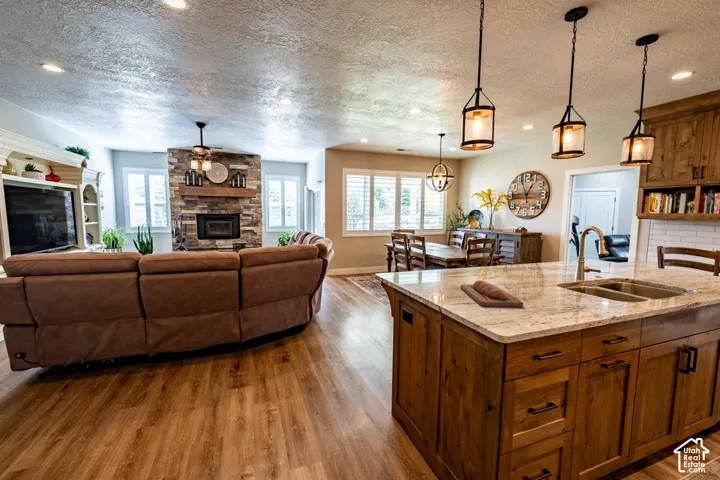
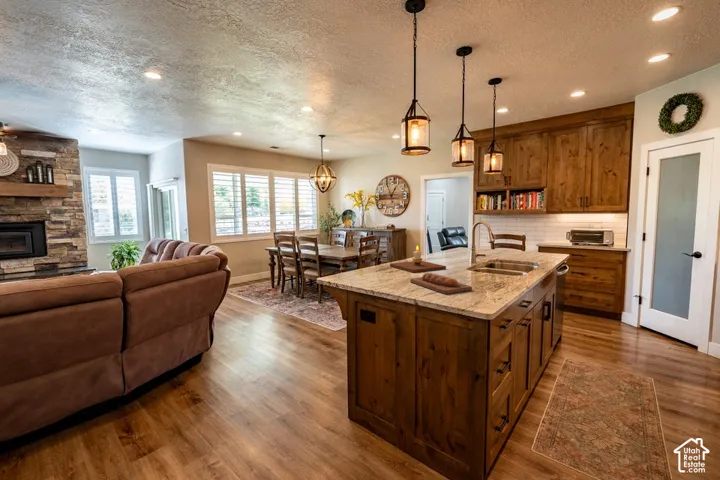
candle: none [464,250,528,280] -> present [390,246,446,273]

